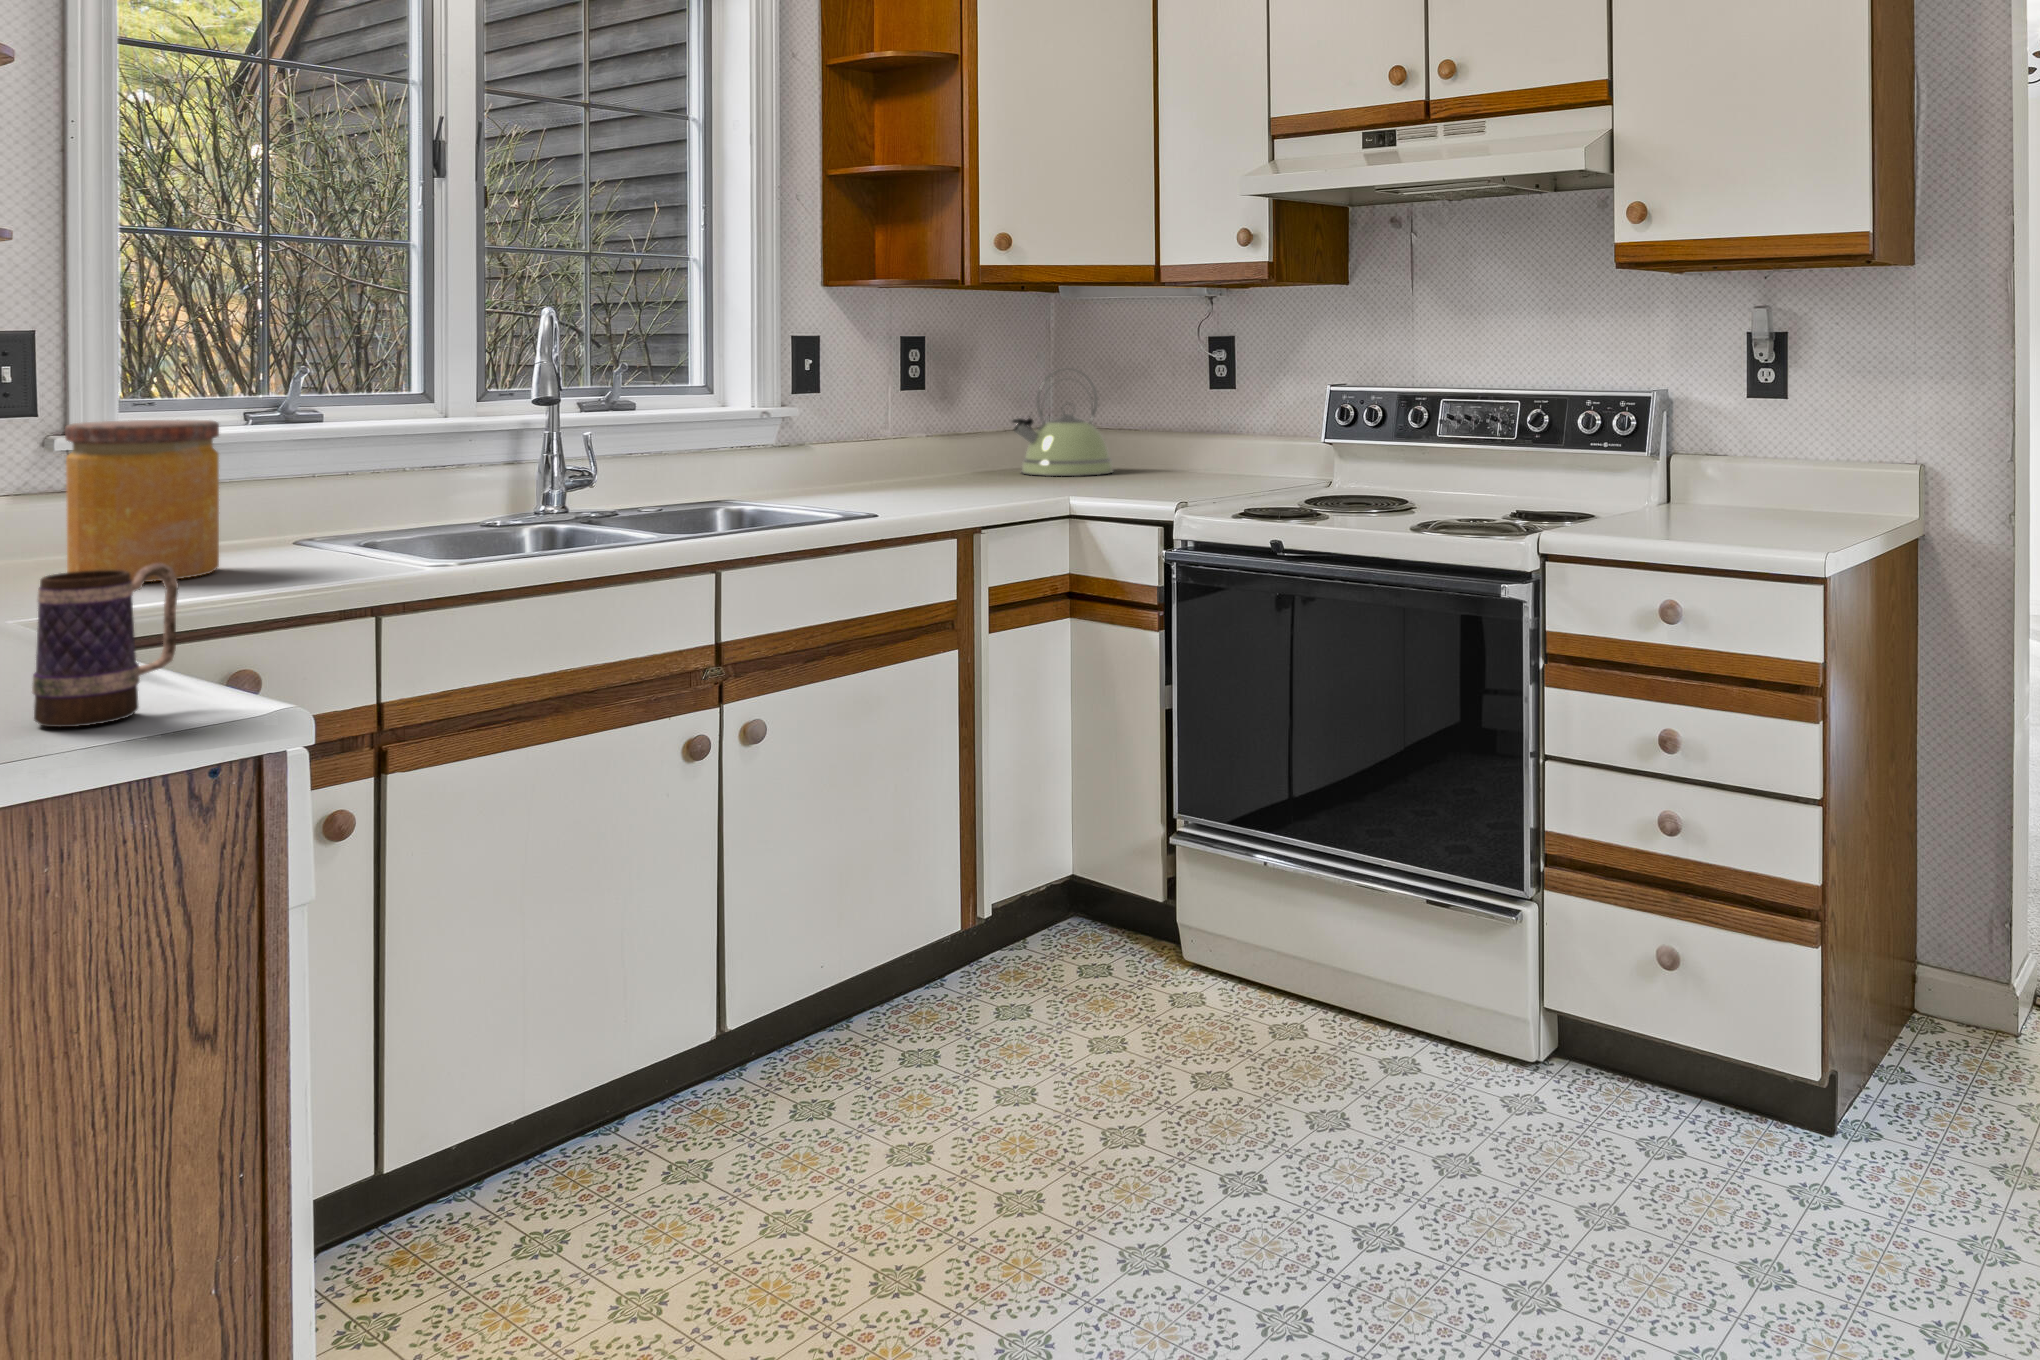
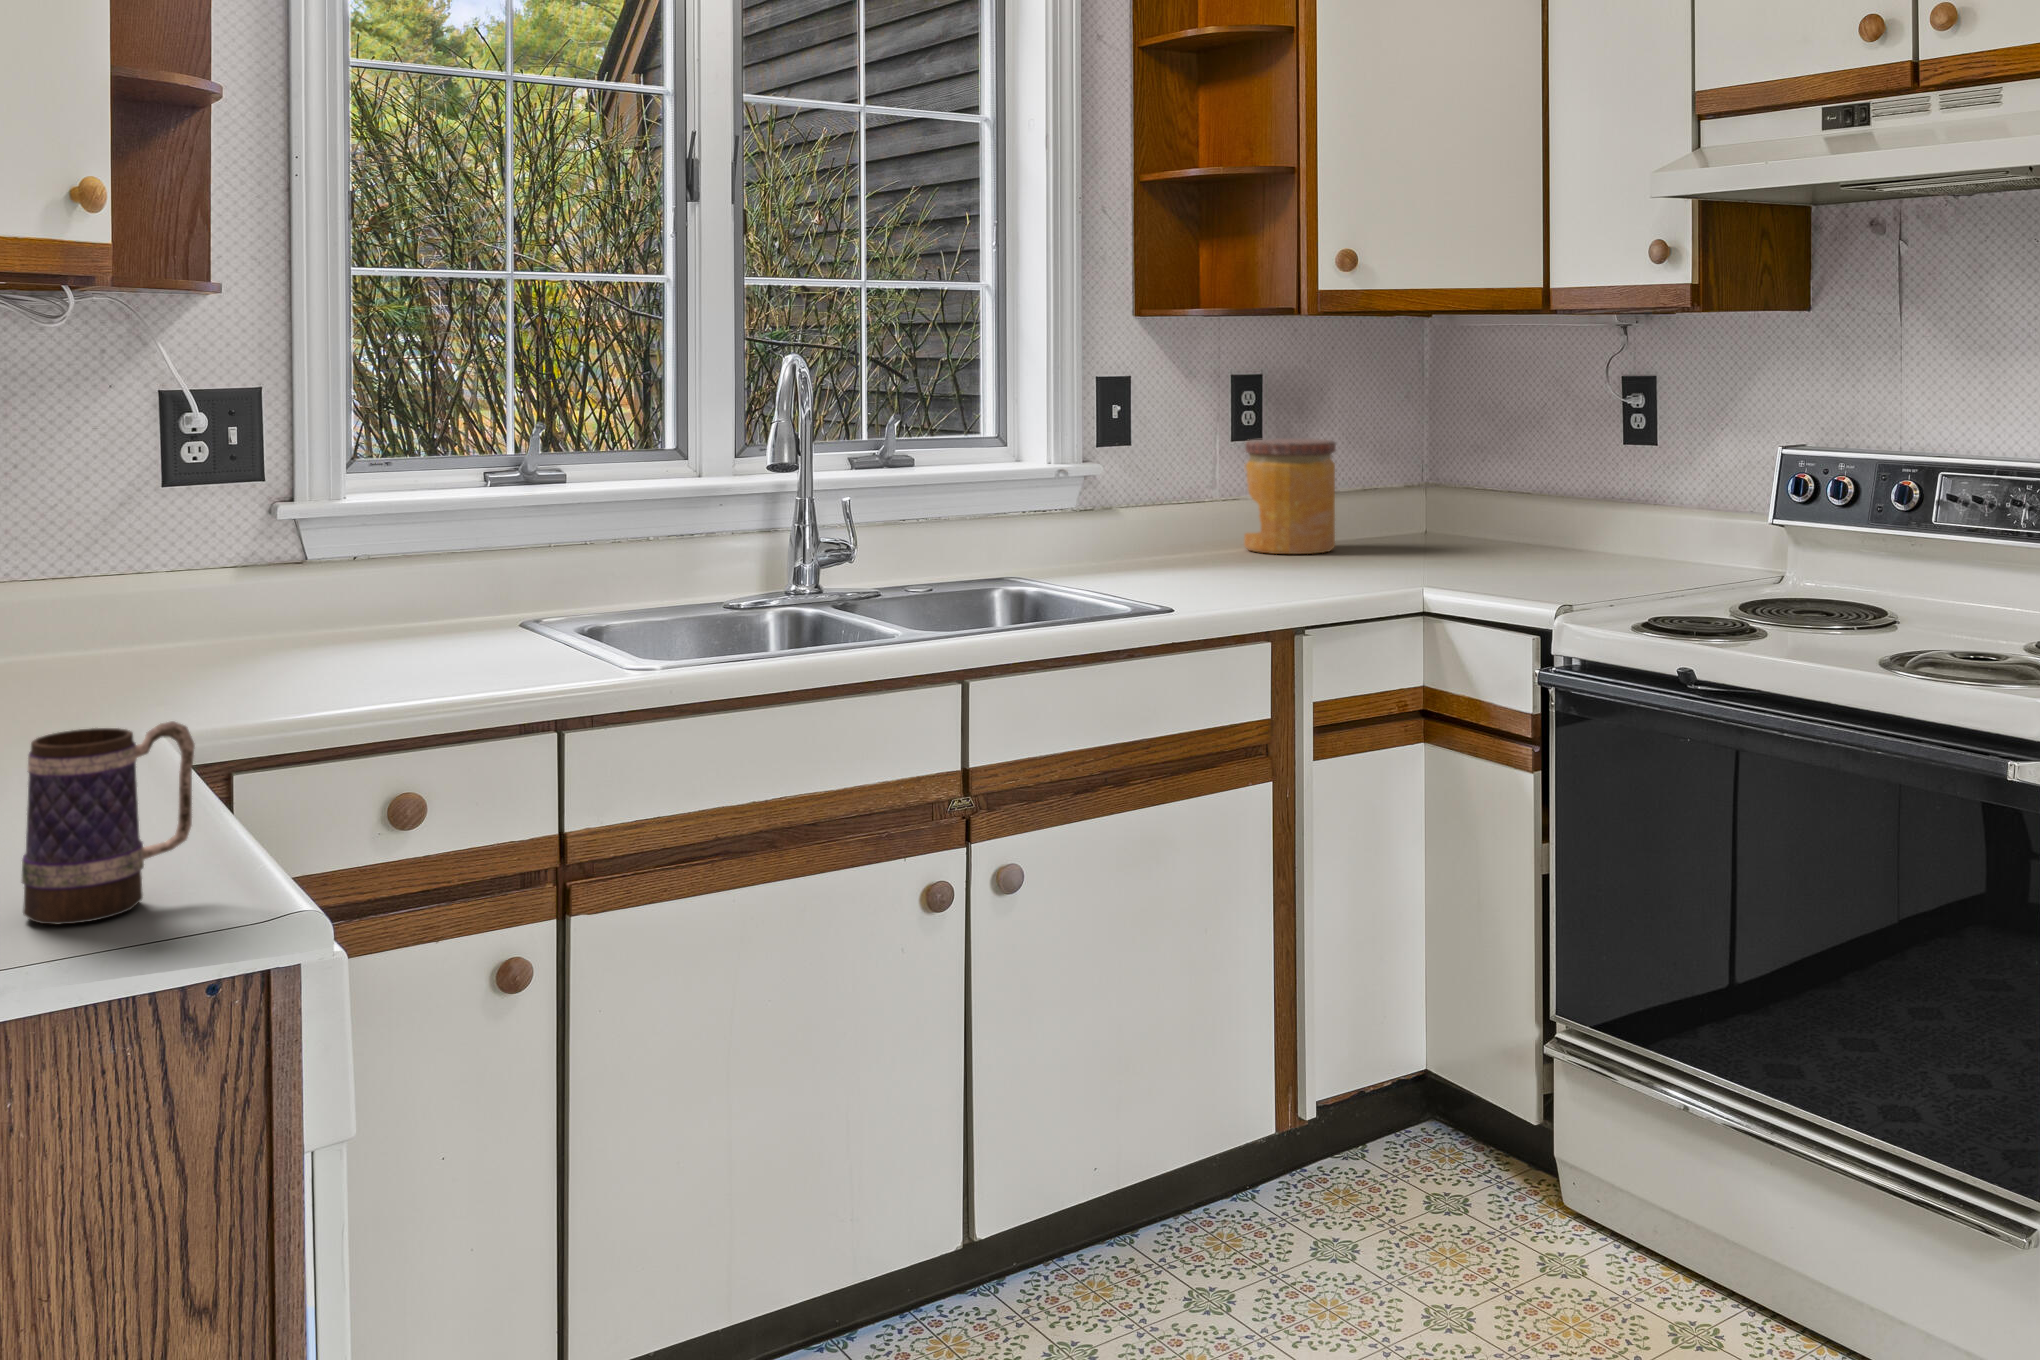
kettle: present [1012,368,1113,476] -> none [1375,412,1504,549]
jar: present [65,420,219,582] -> present [1244,439,1336,554]

